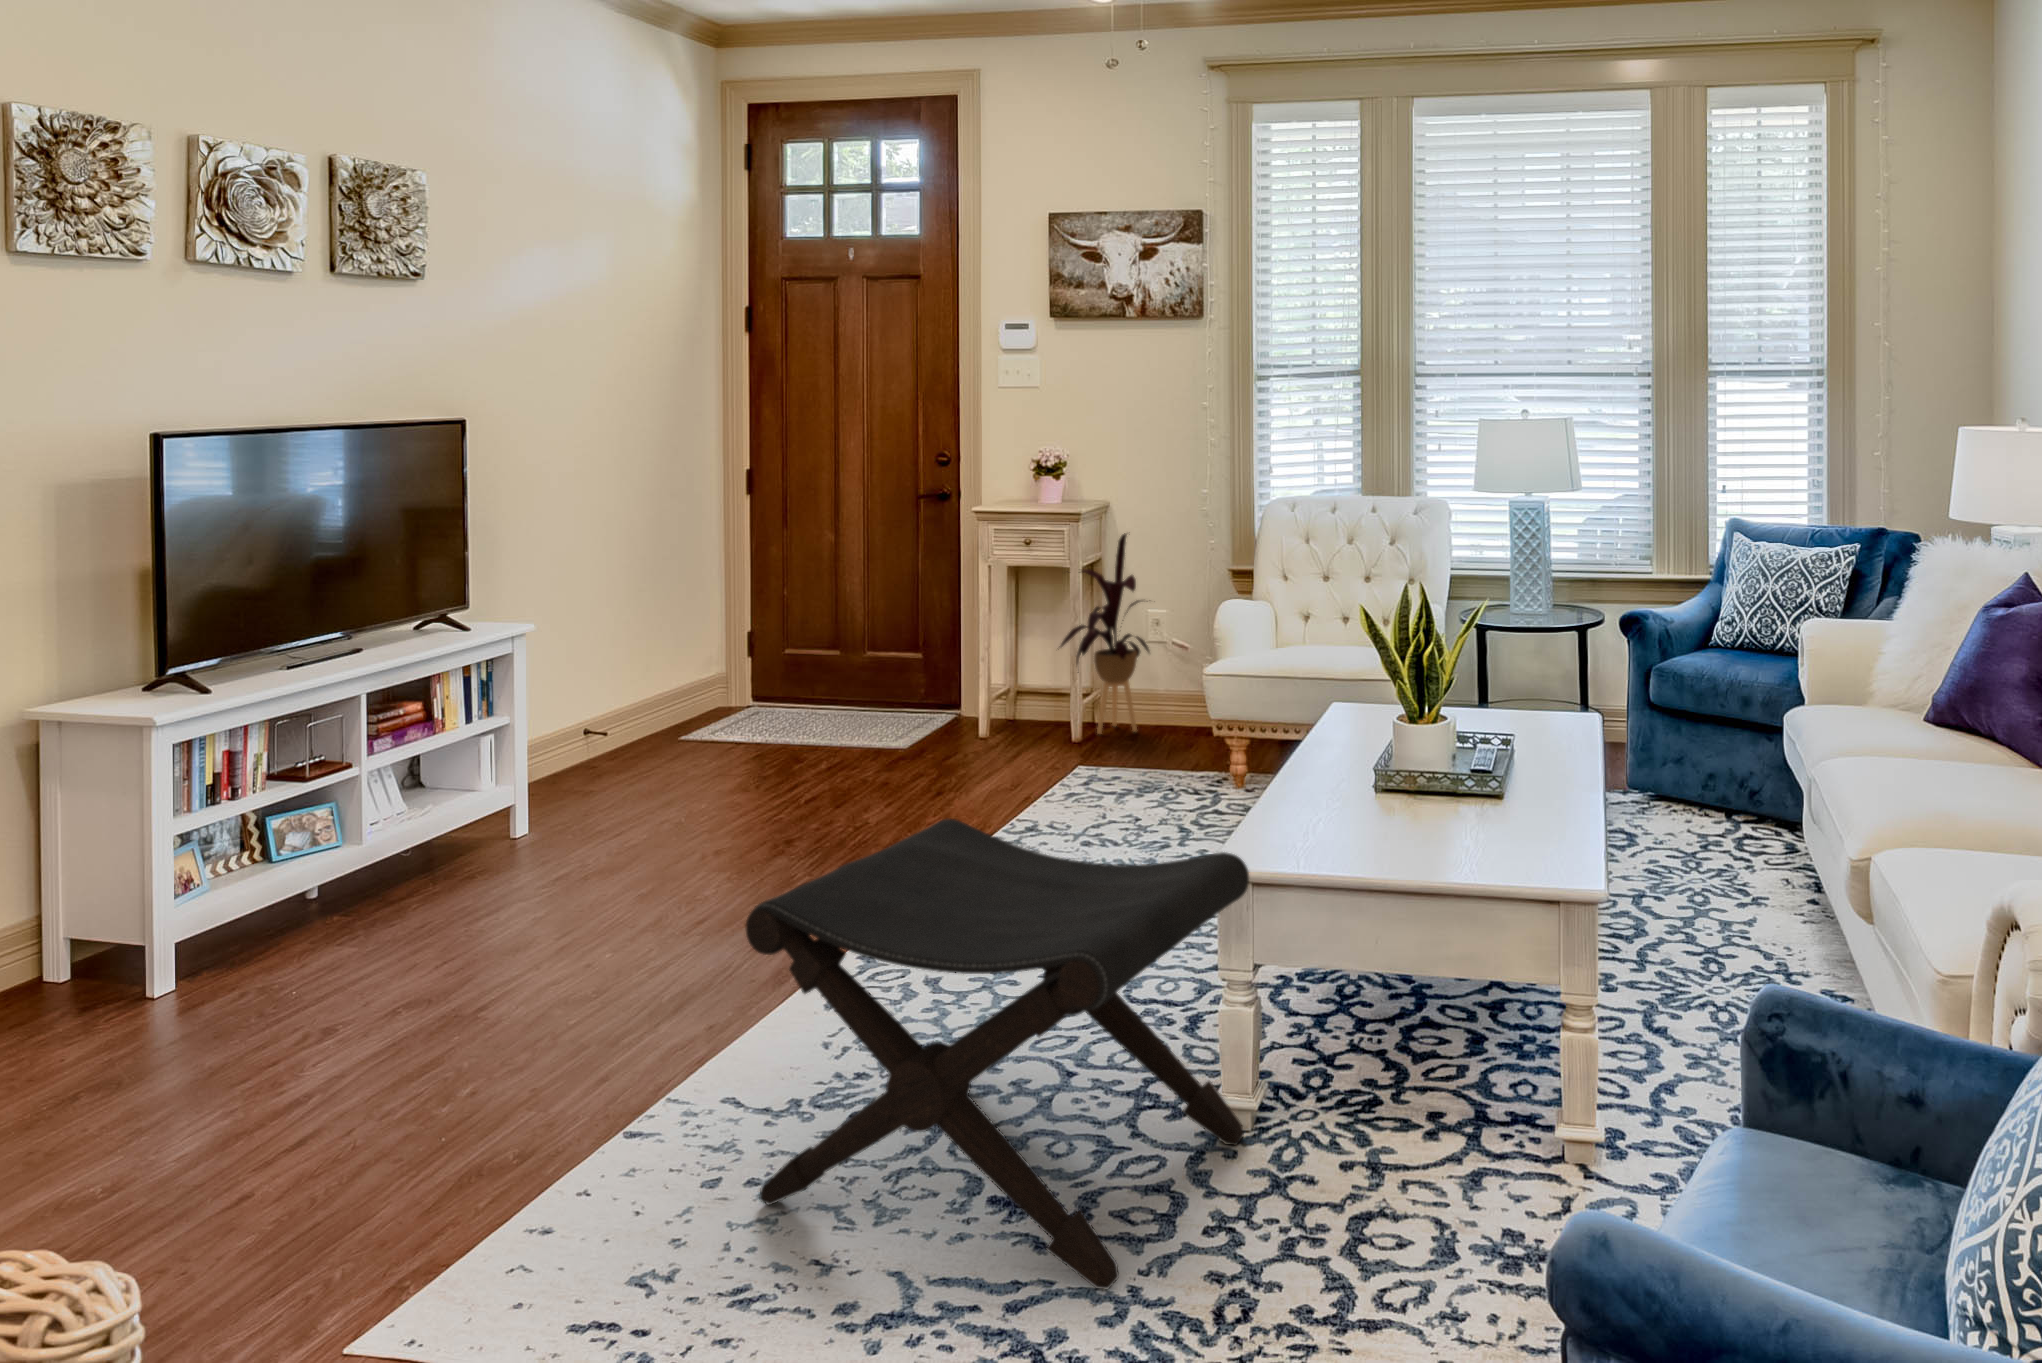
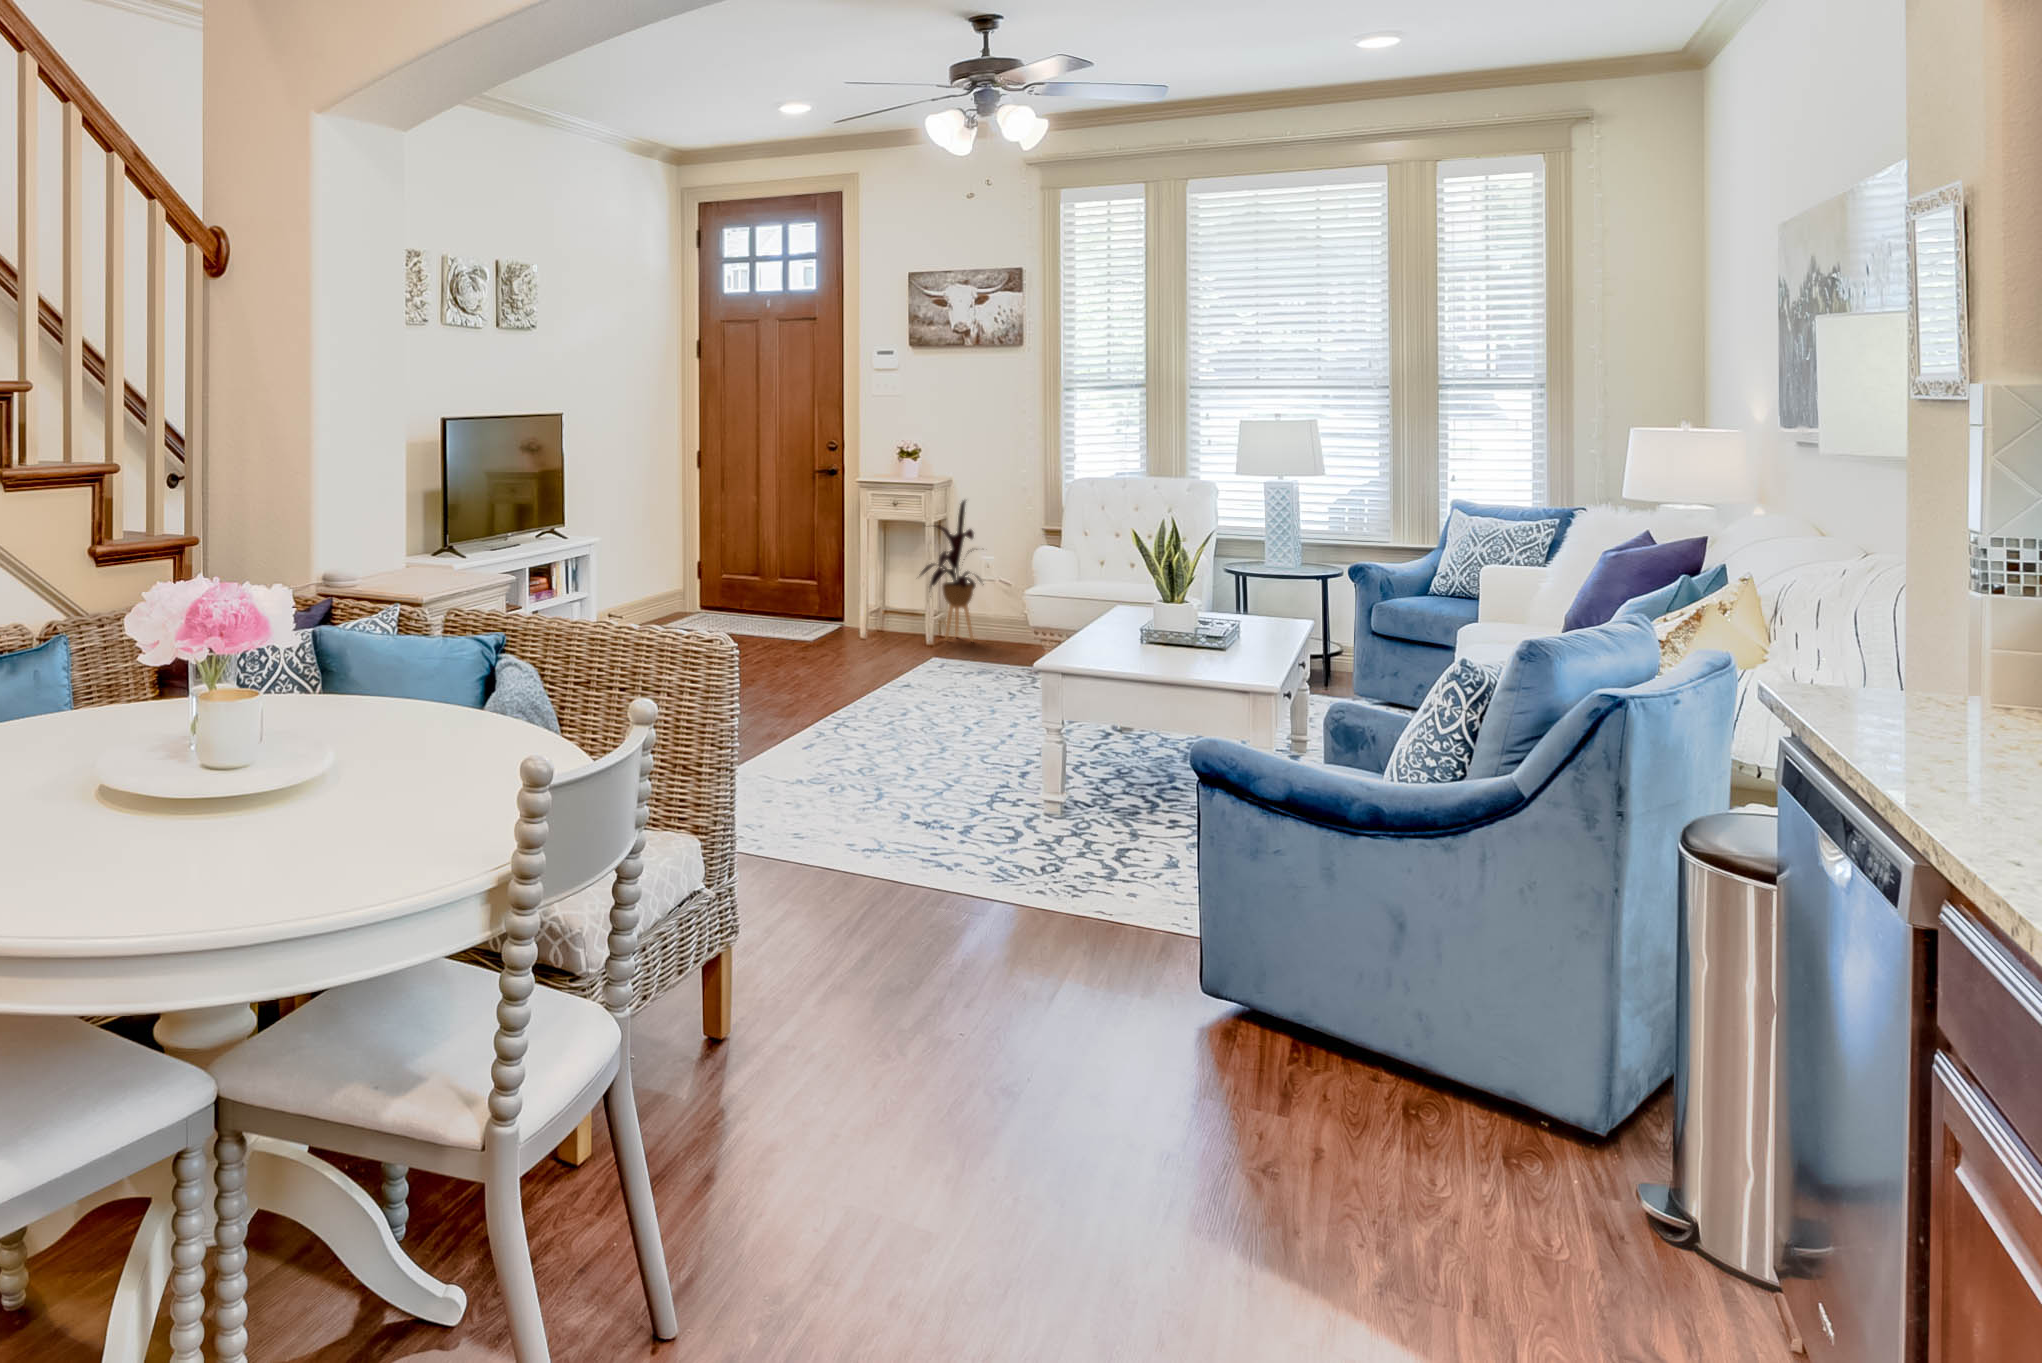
footstool: present [746,819,1249,1289] -> none [791,636,1061,854]

